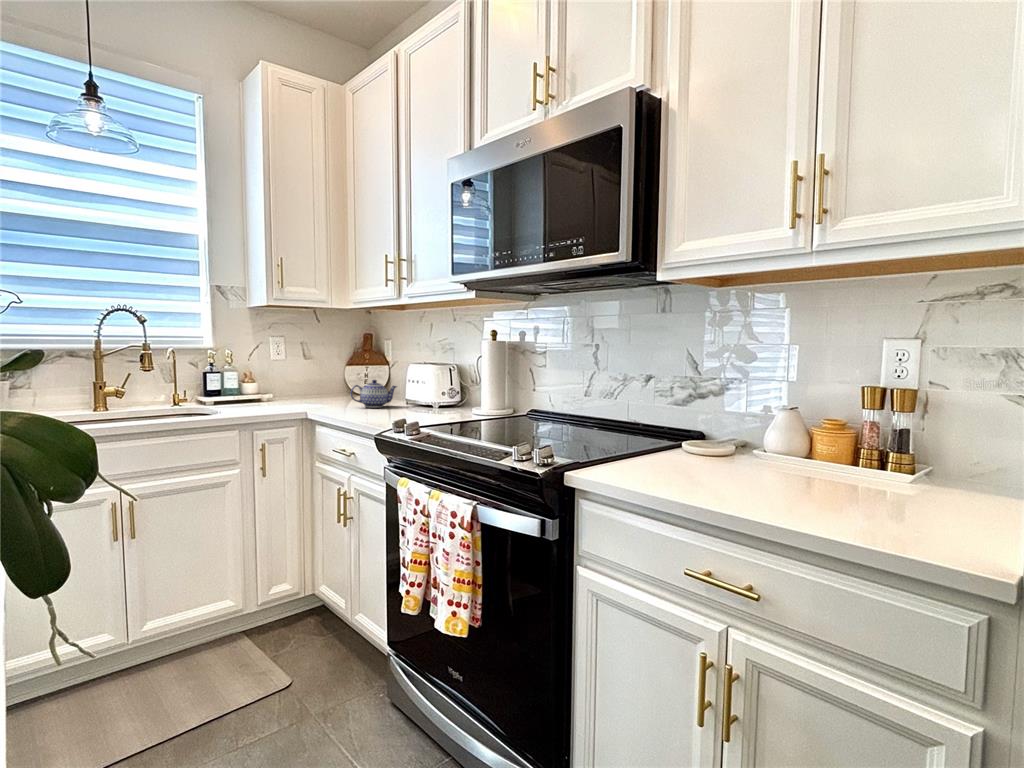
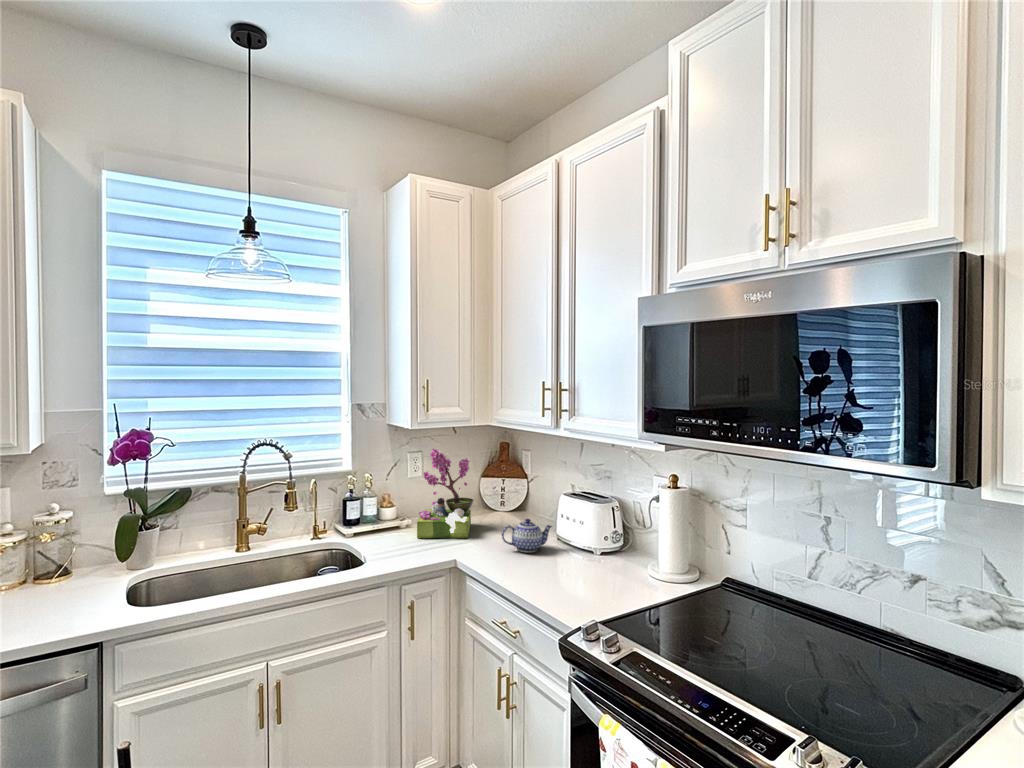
flower arrangement: none [275,327,332,404] -> present [417,448,474,538]

